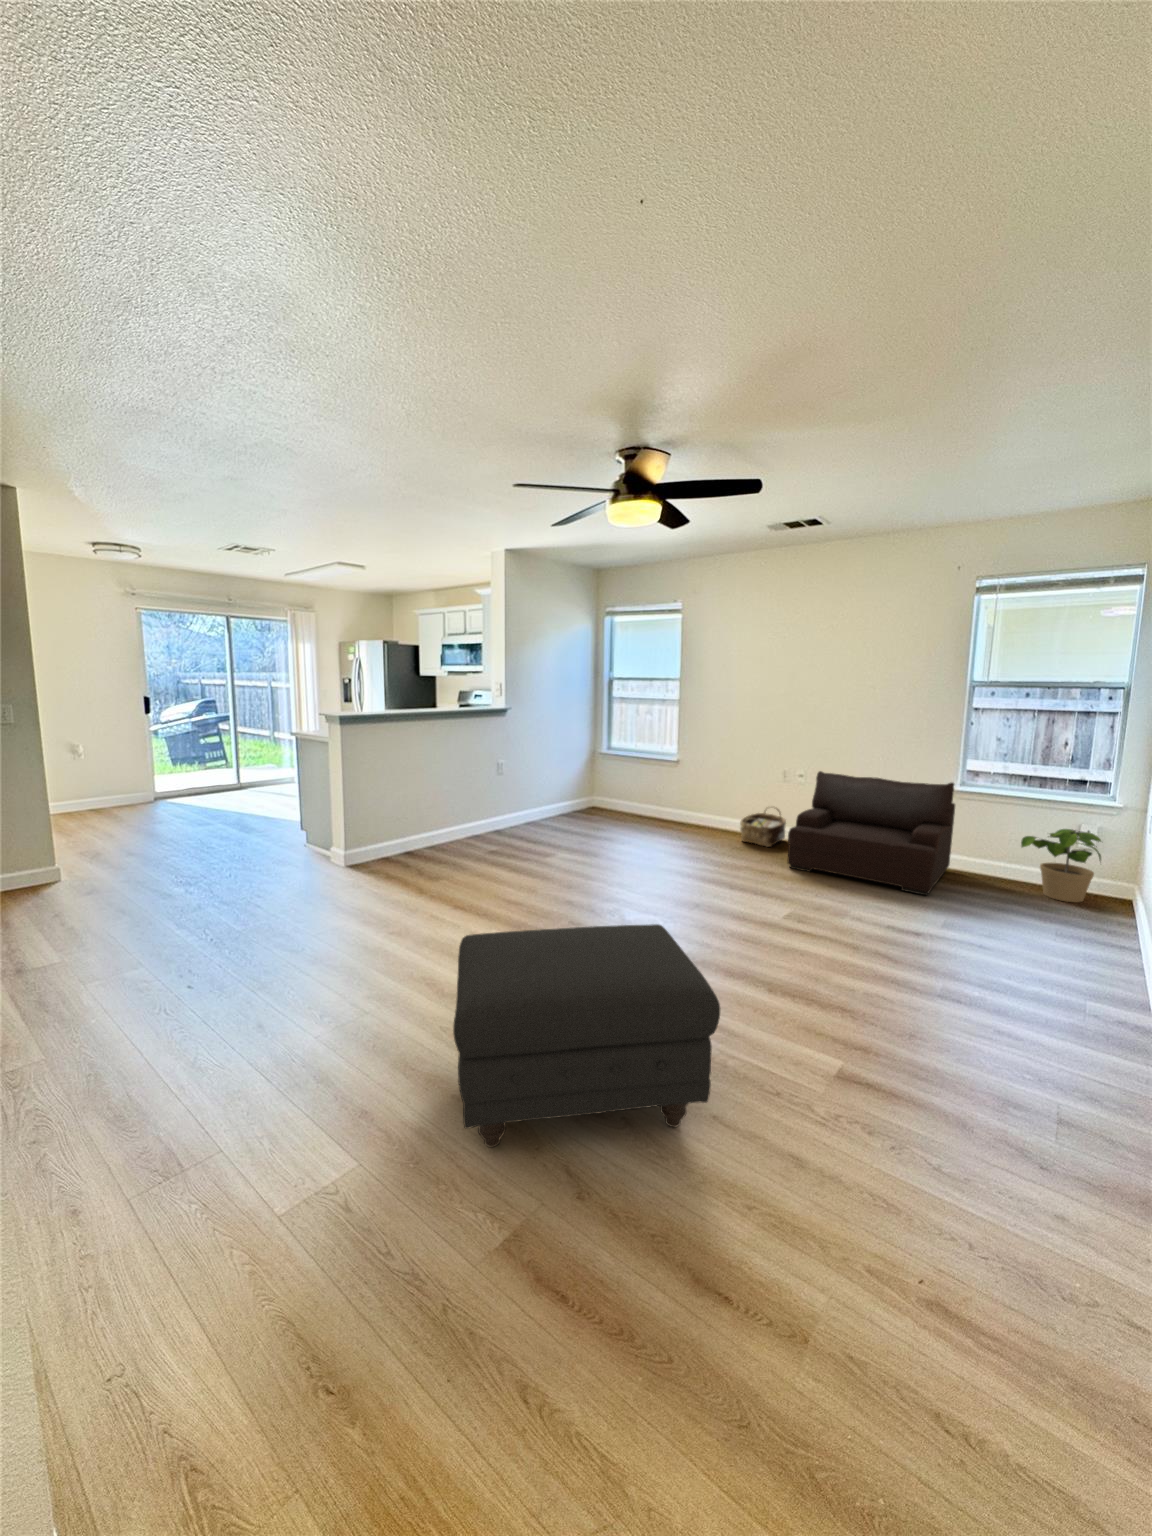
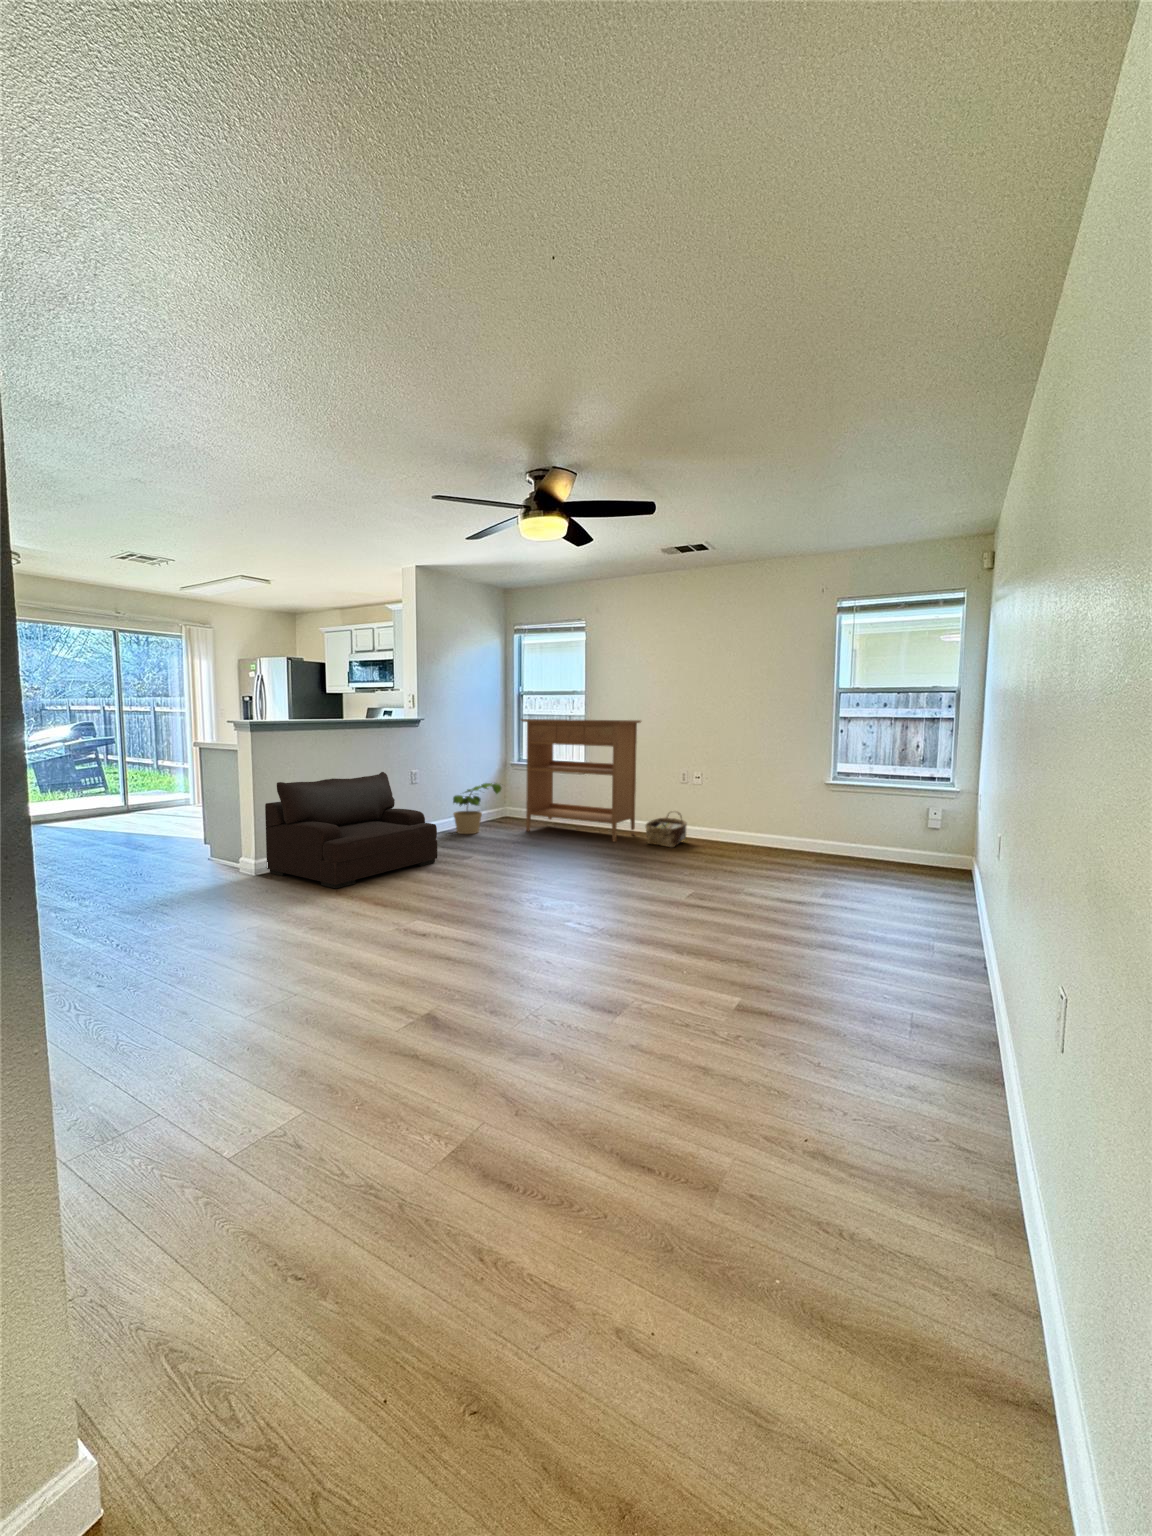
console table: none [609,704,740,838] -> present [521,719,641,842]
armchair: present [788,771,955,895] -> present [265,772,437,888]
potted plant: present [1021,829,1101,902] -> present [453,783,501,834]
ottoman: present [453,924,720,1147] -> none [390,886,637,1089]

